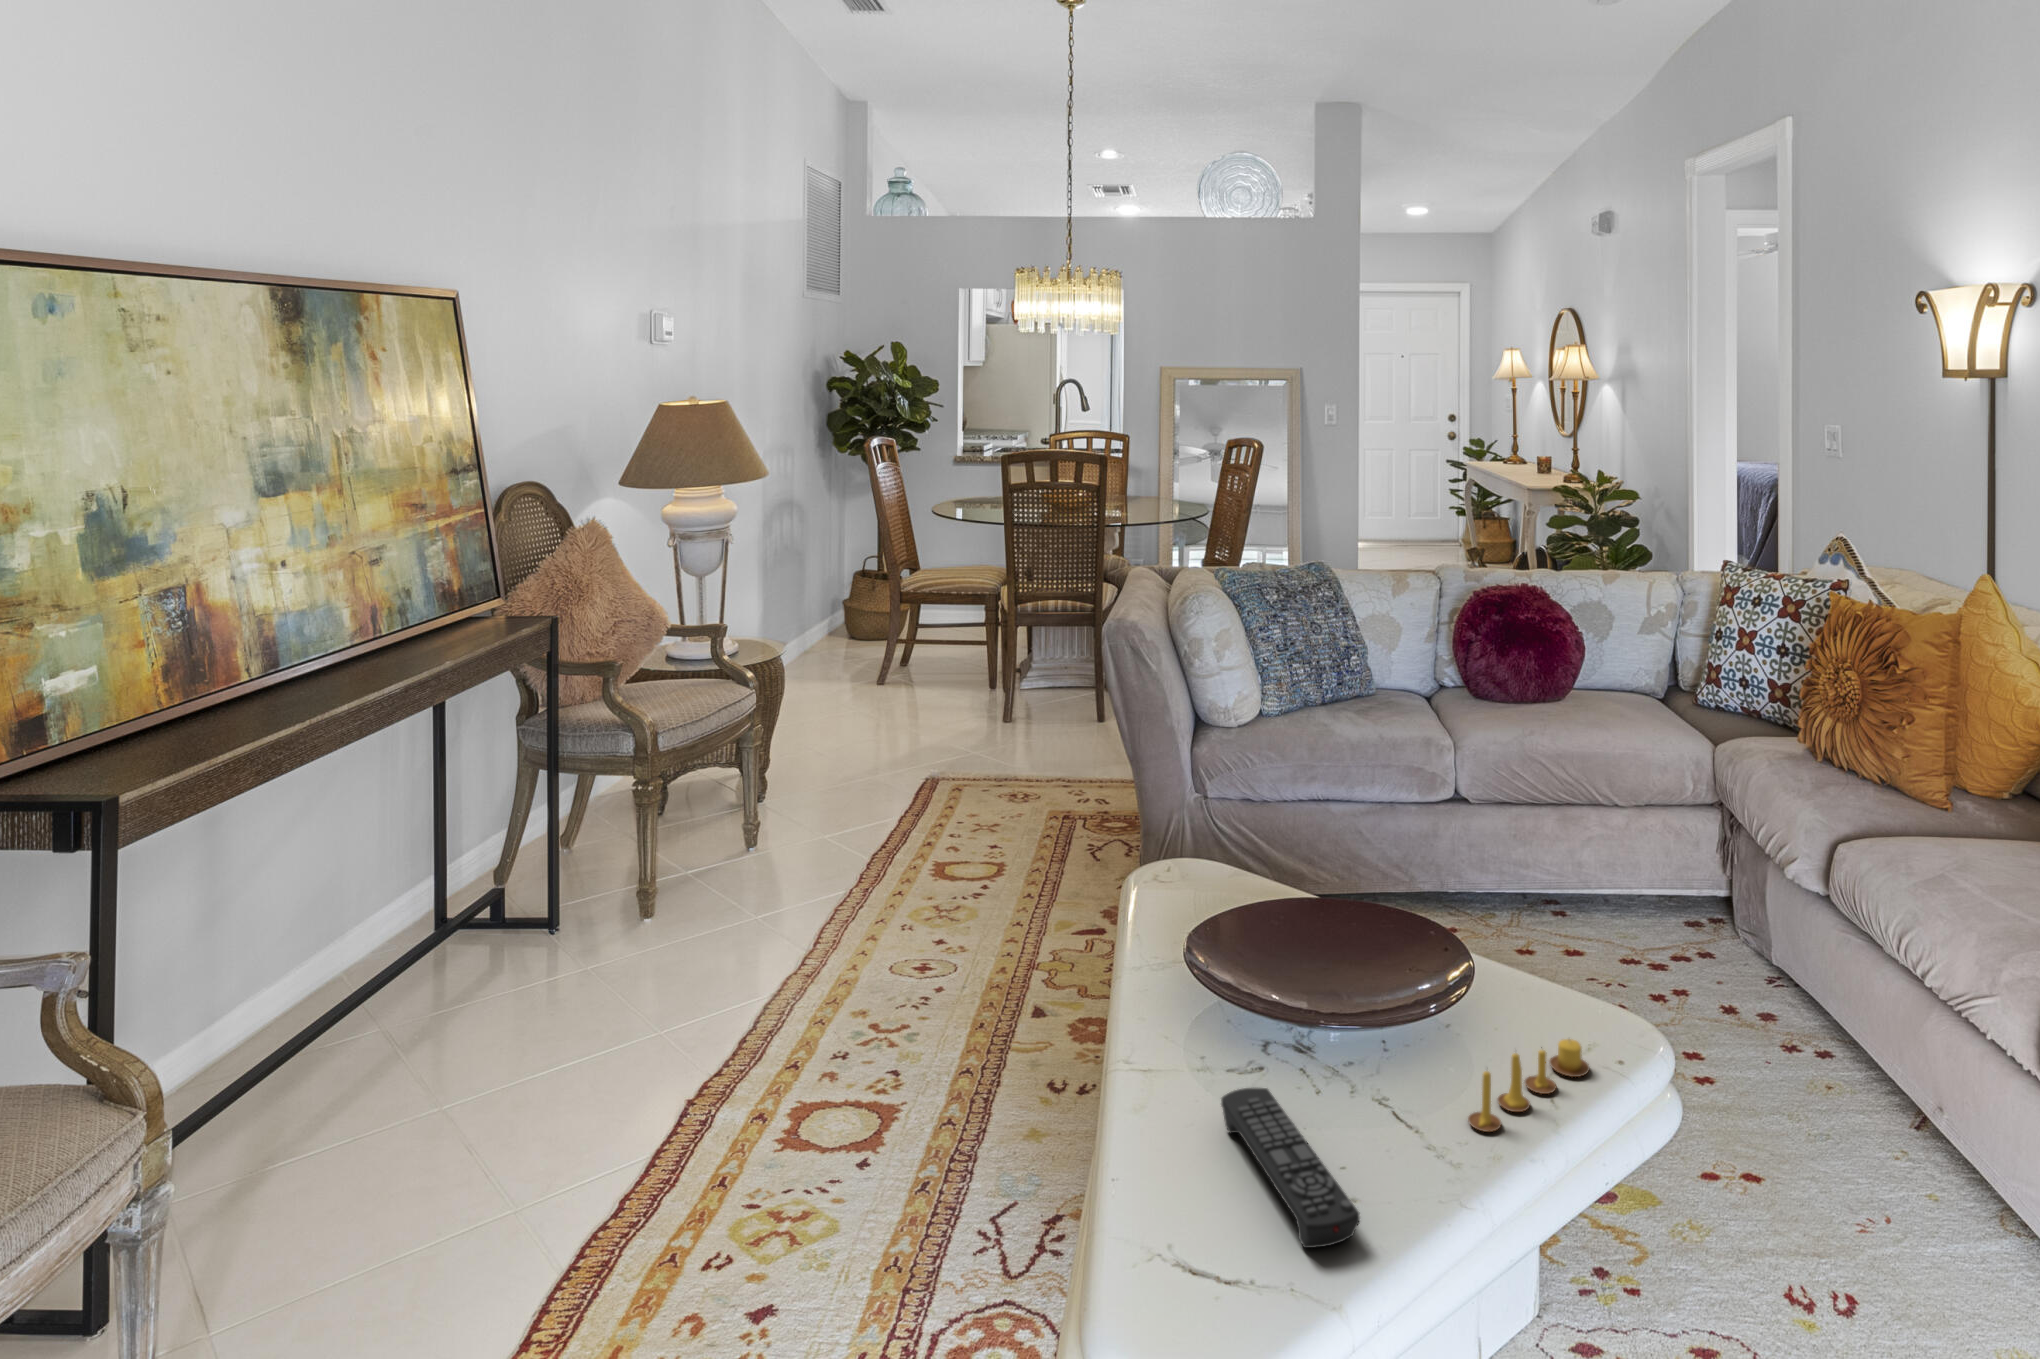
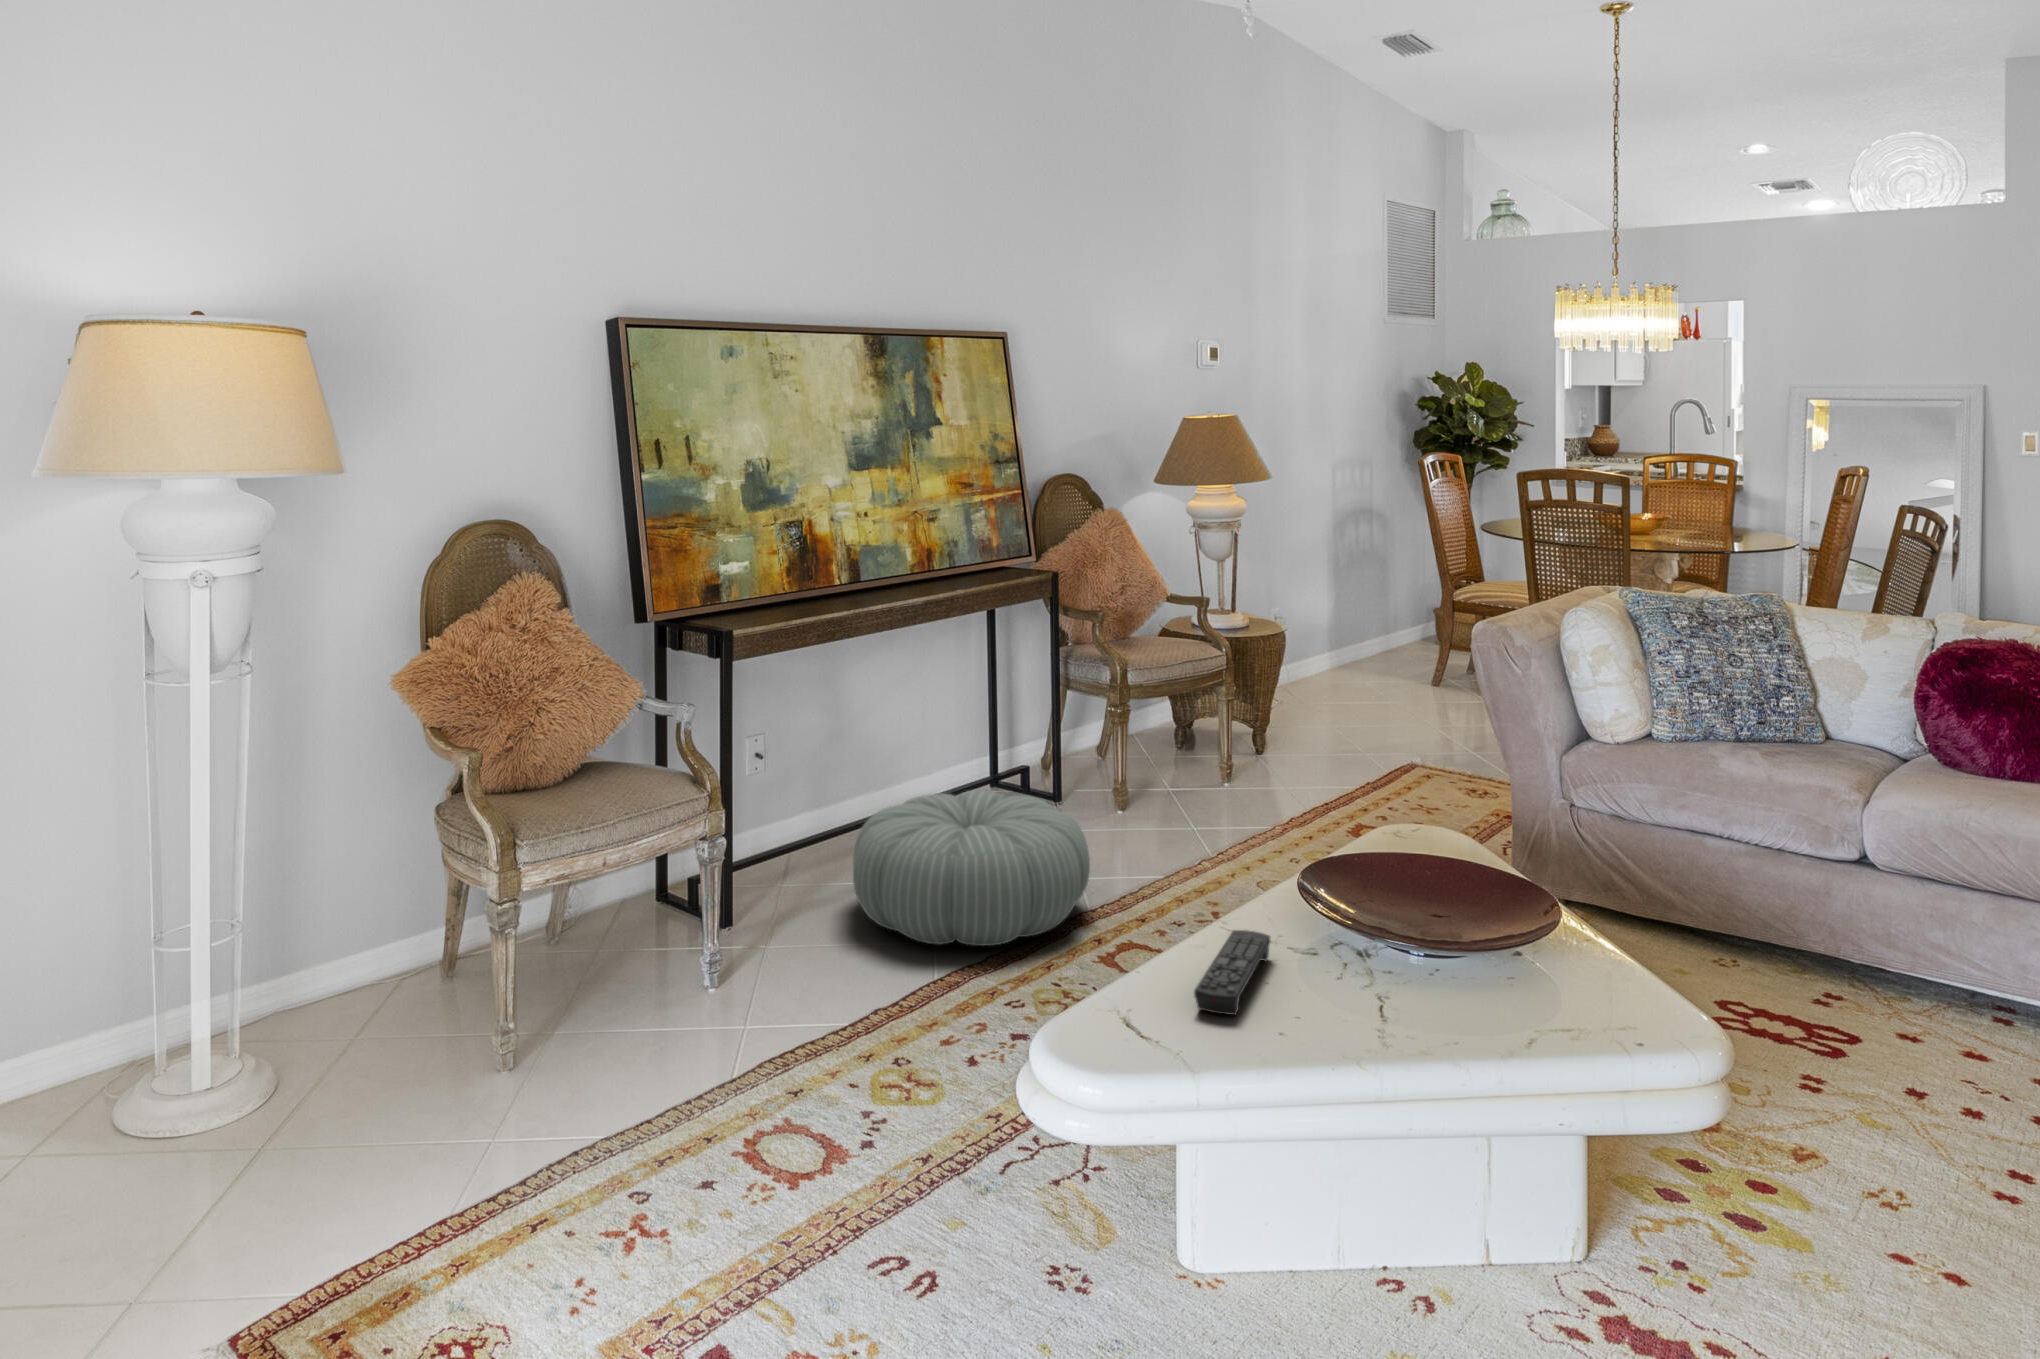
pouf: none [347,934,734,1217] -> present [853,790,1090,946]
candle: present [1468,1039,1590,1132] -> none [1409,958,1571,1011]

